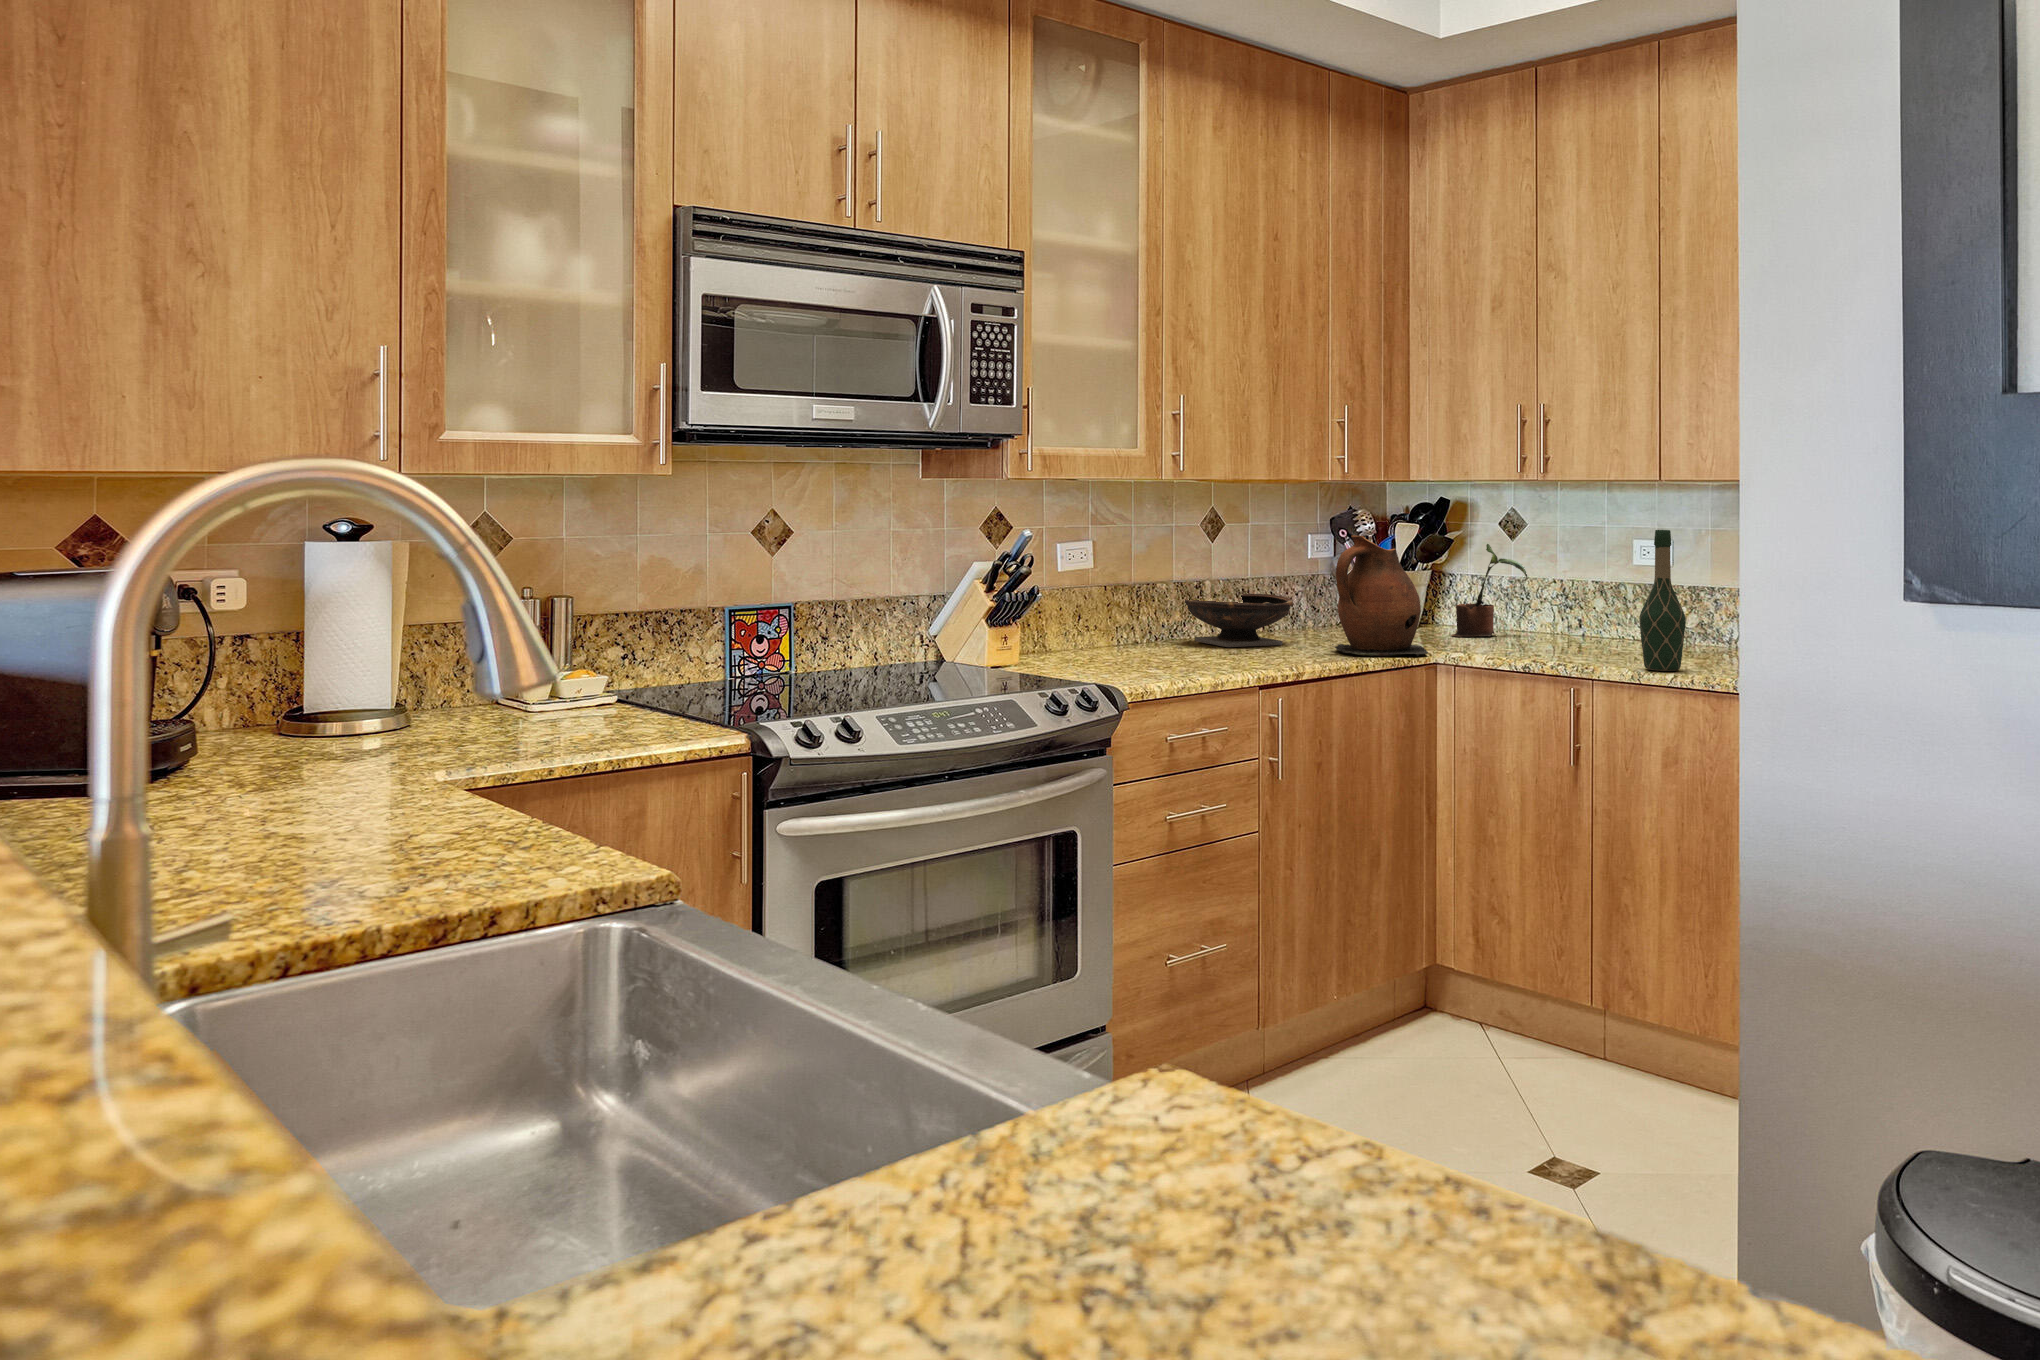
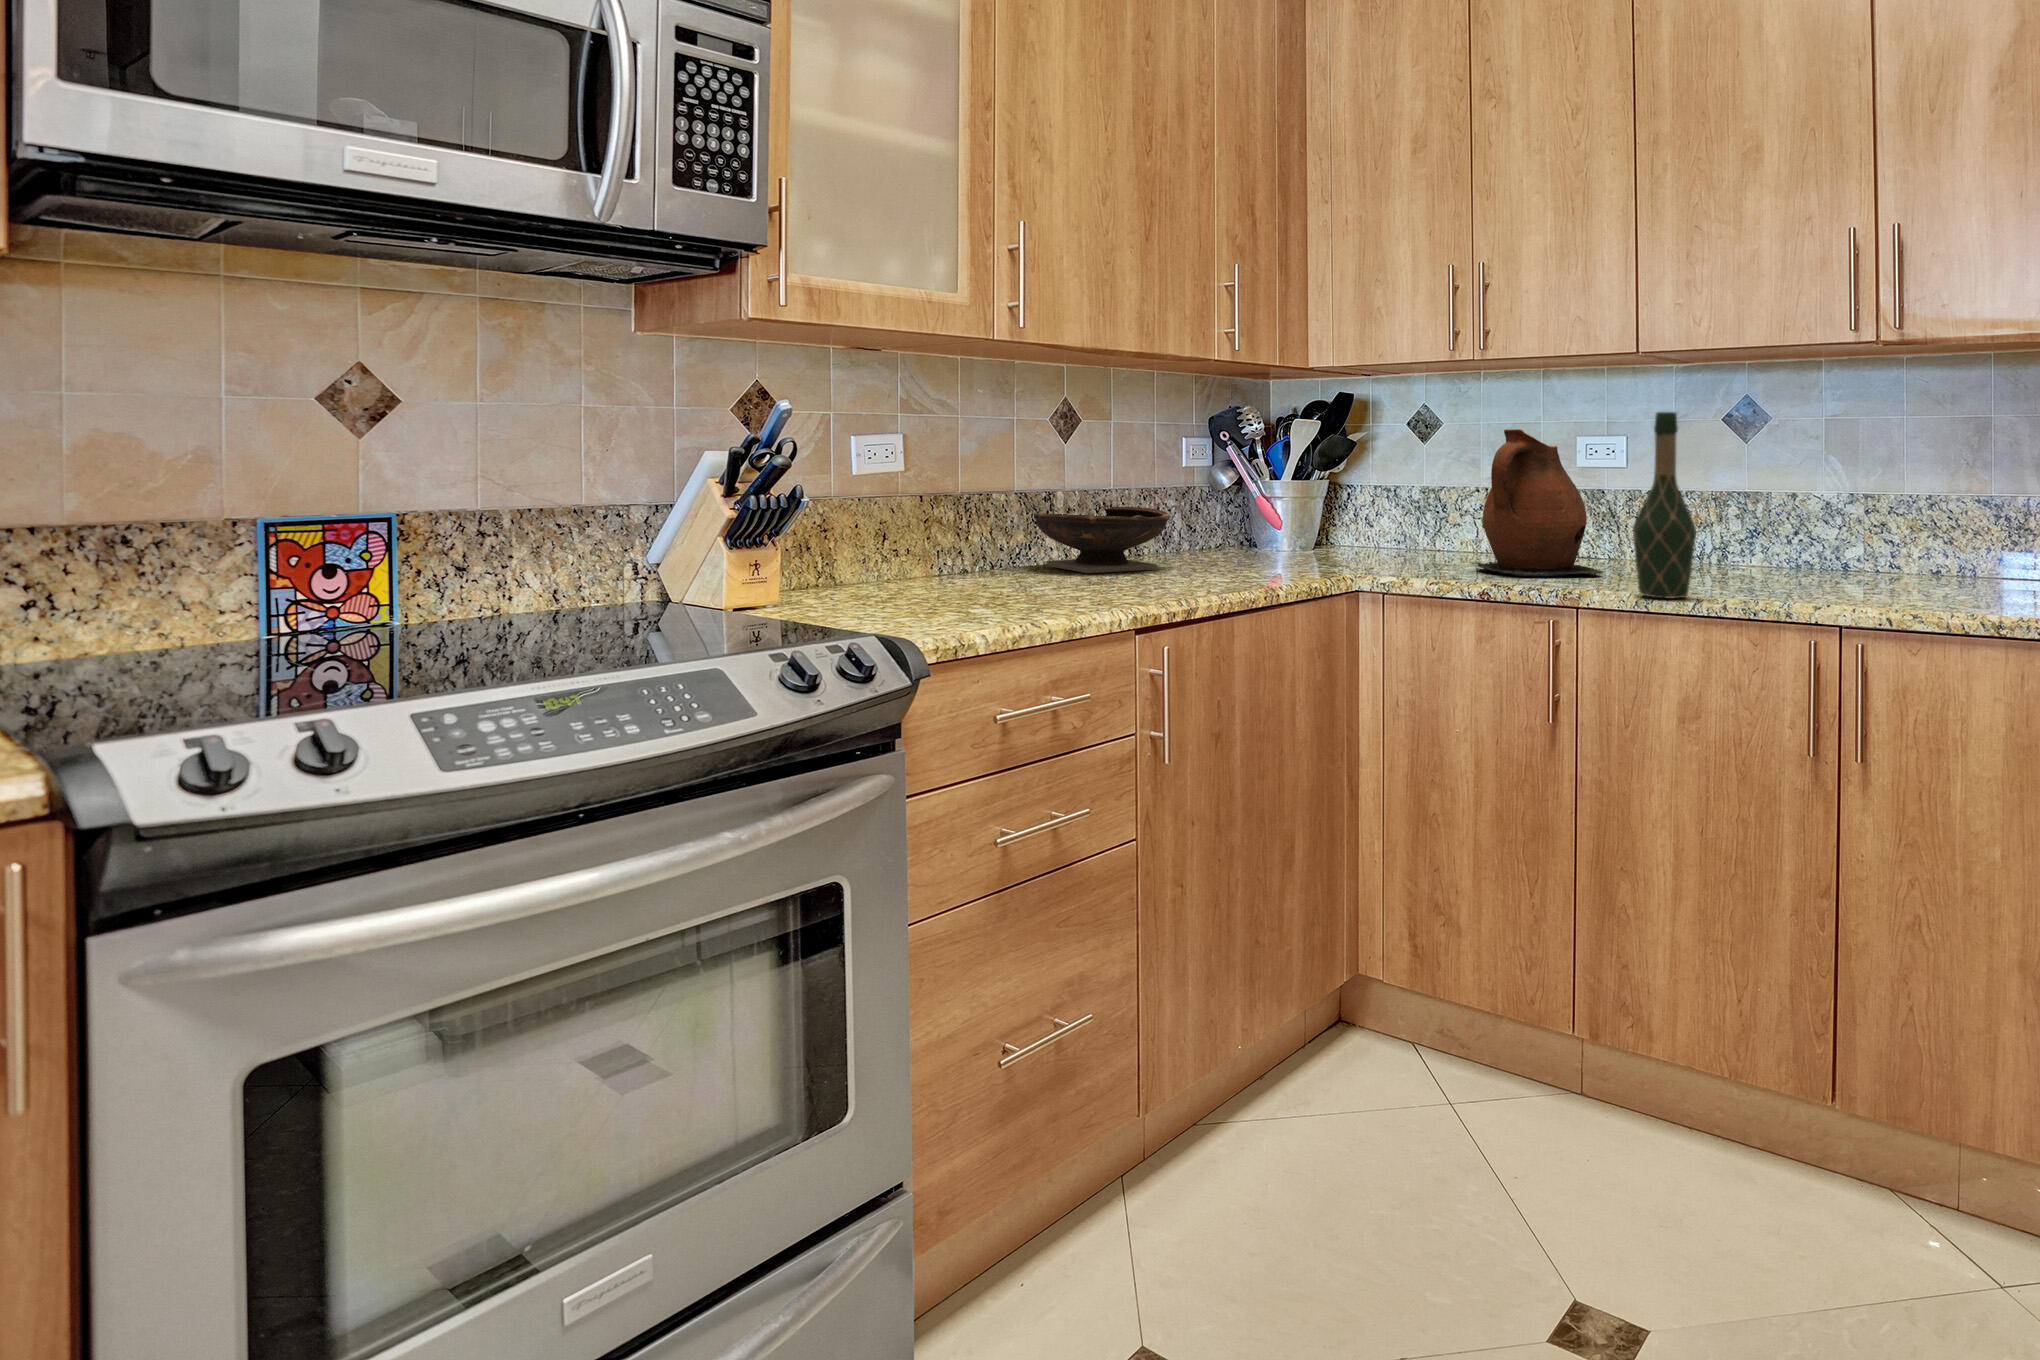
ceramic pitcher: present [1332,535,1428,657] -> present [1477,429,1603,576]
potted plant: present [1451,544,1527,637] -> none [1353,446,1443,557]

